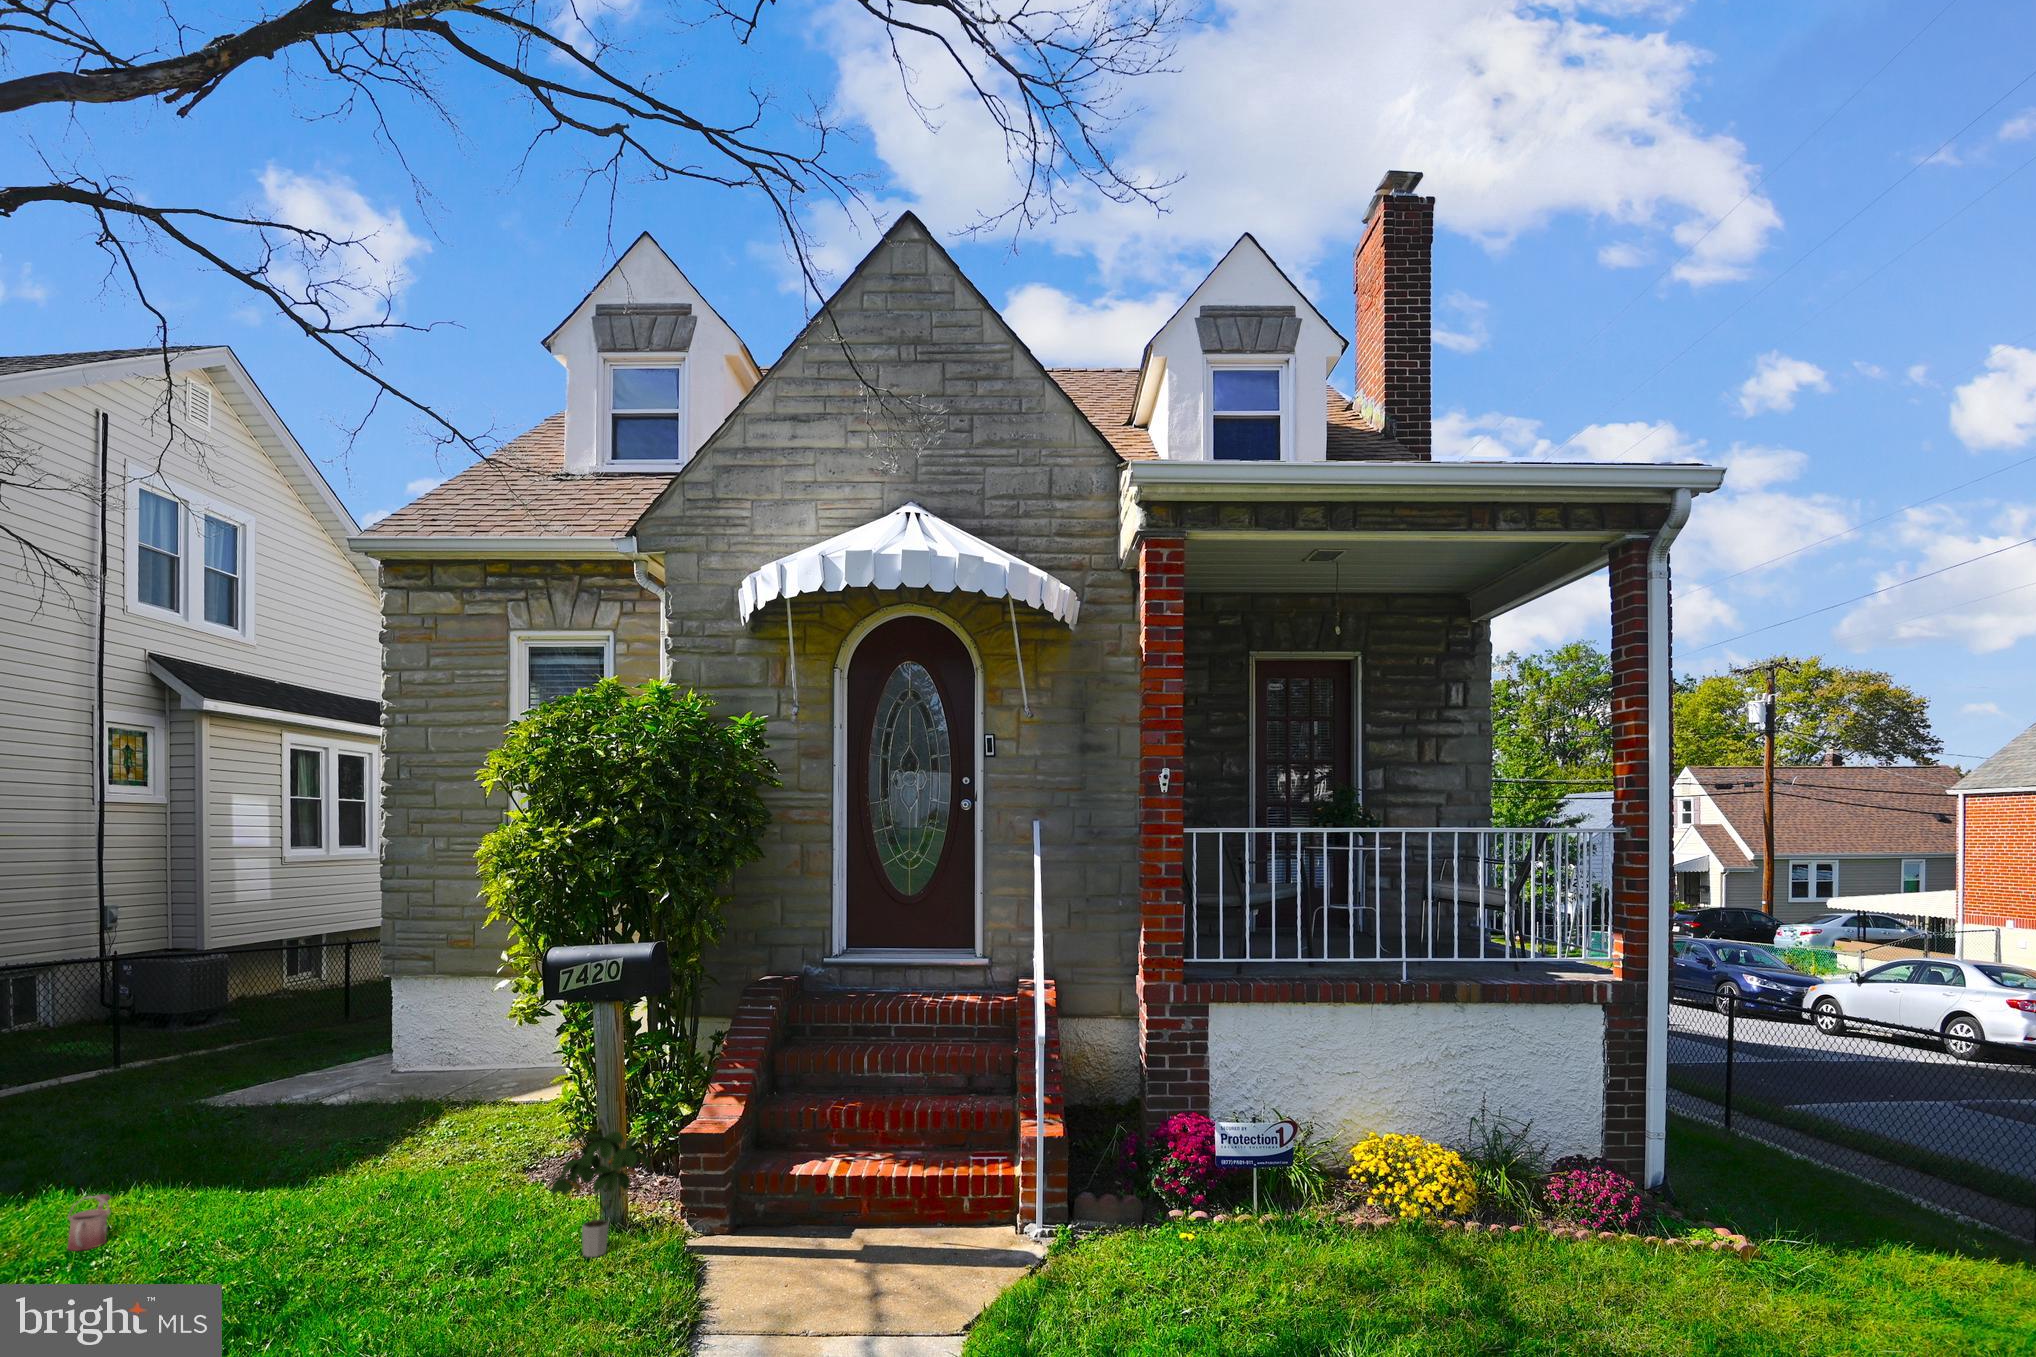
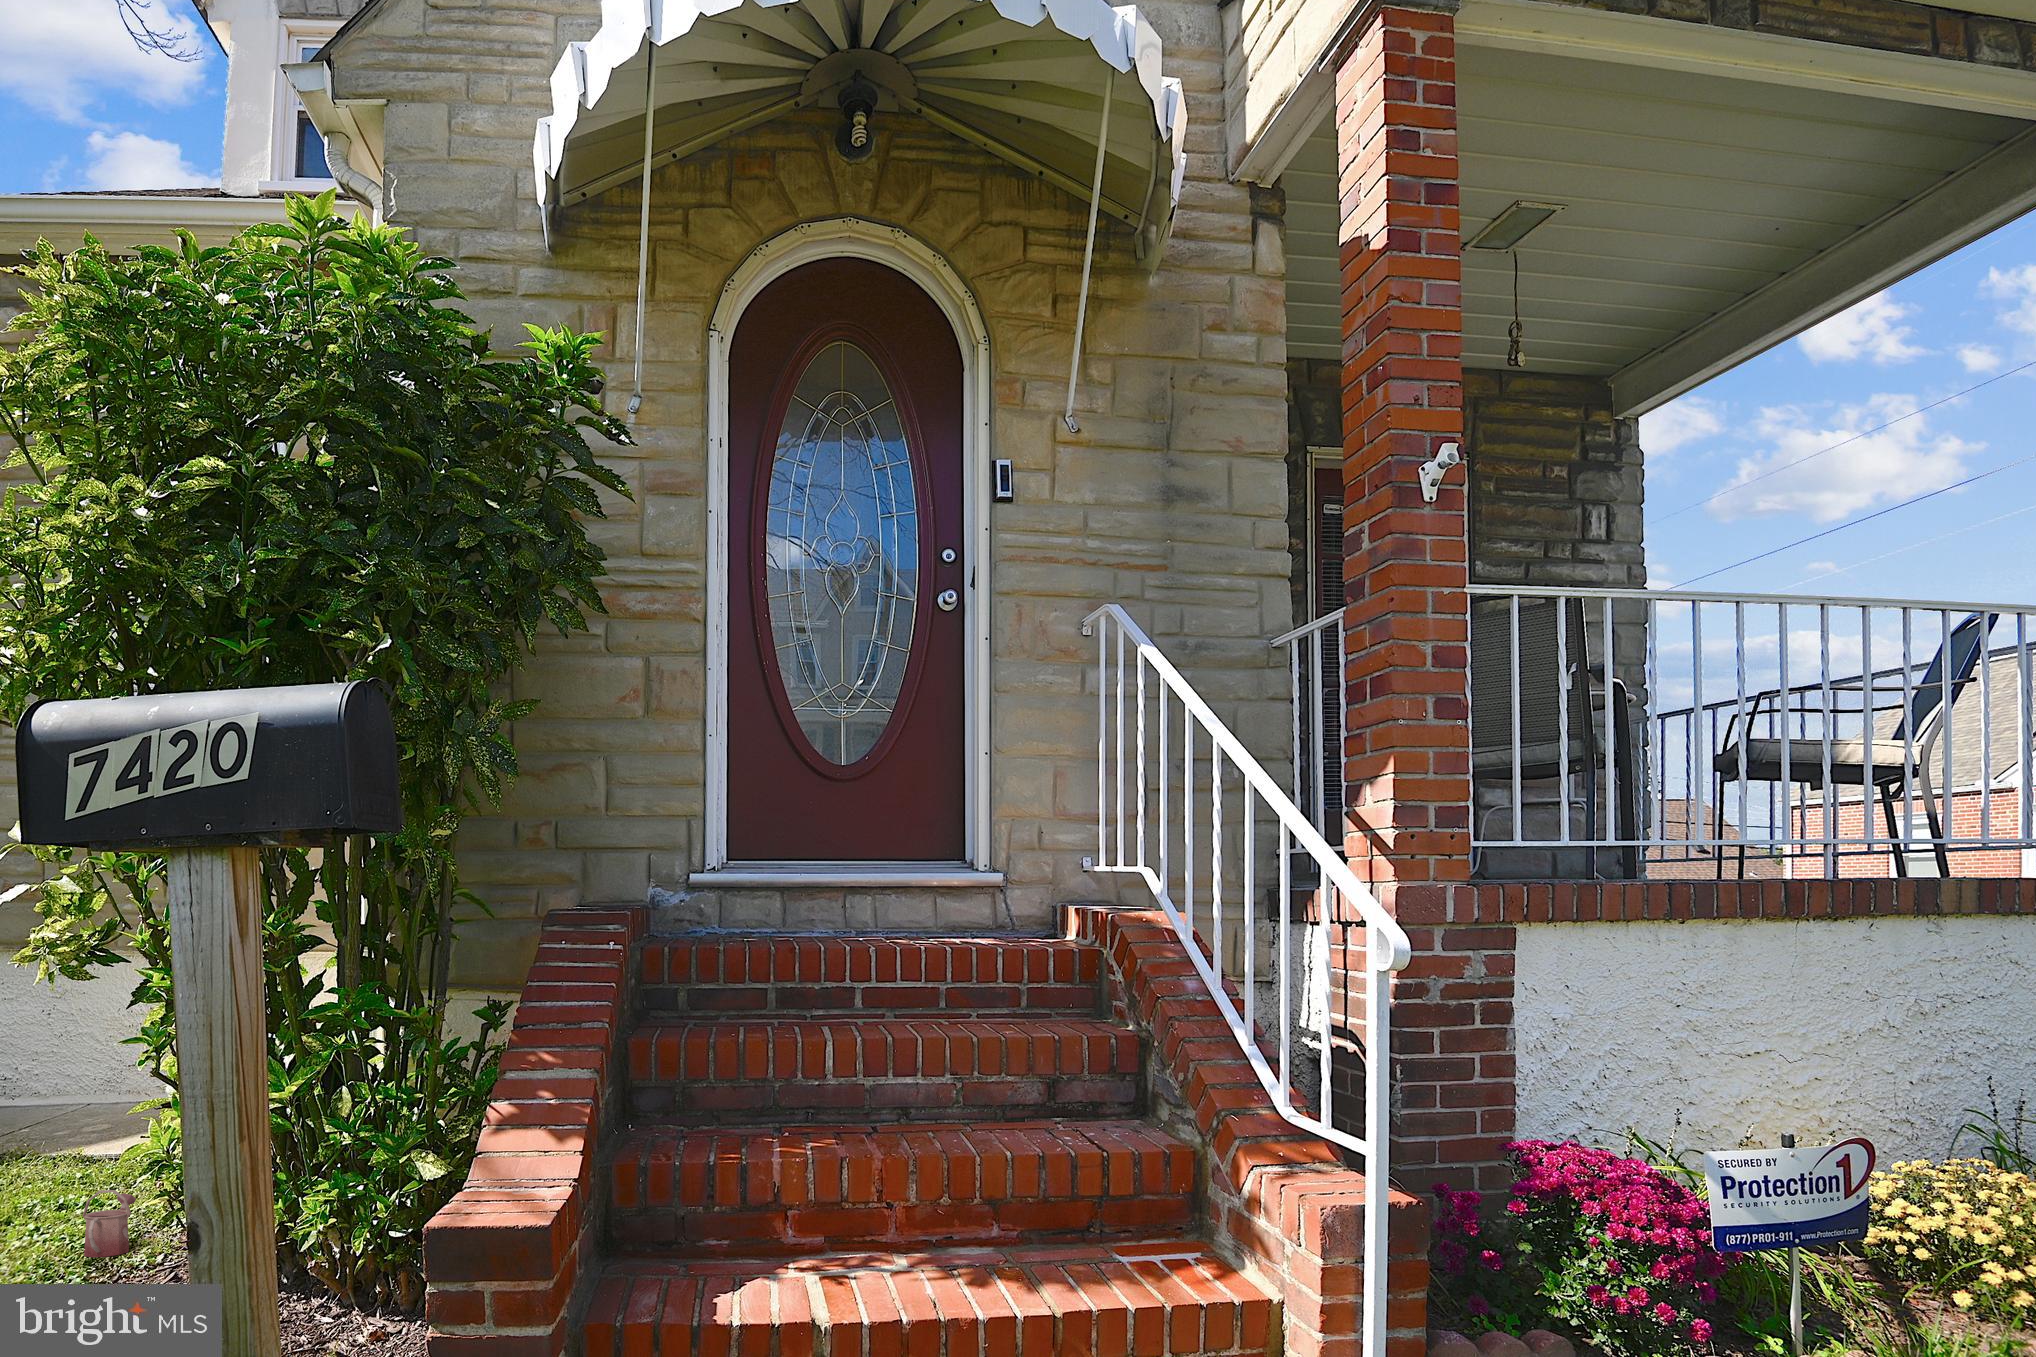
potted plant: present [547,1131,650,1257] -> none [644,1110,777,1289]

